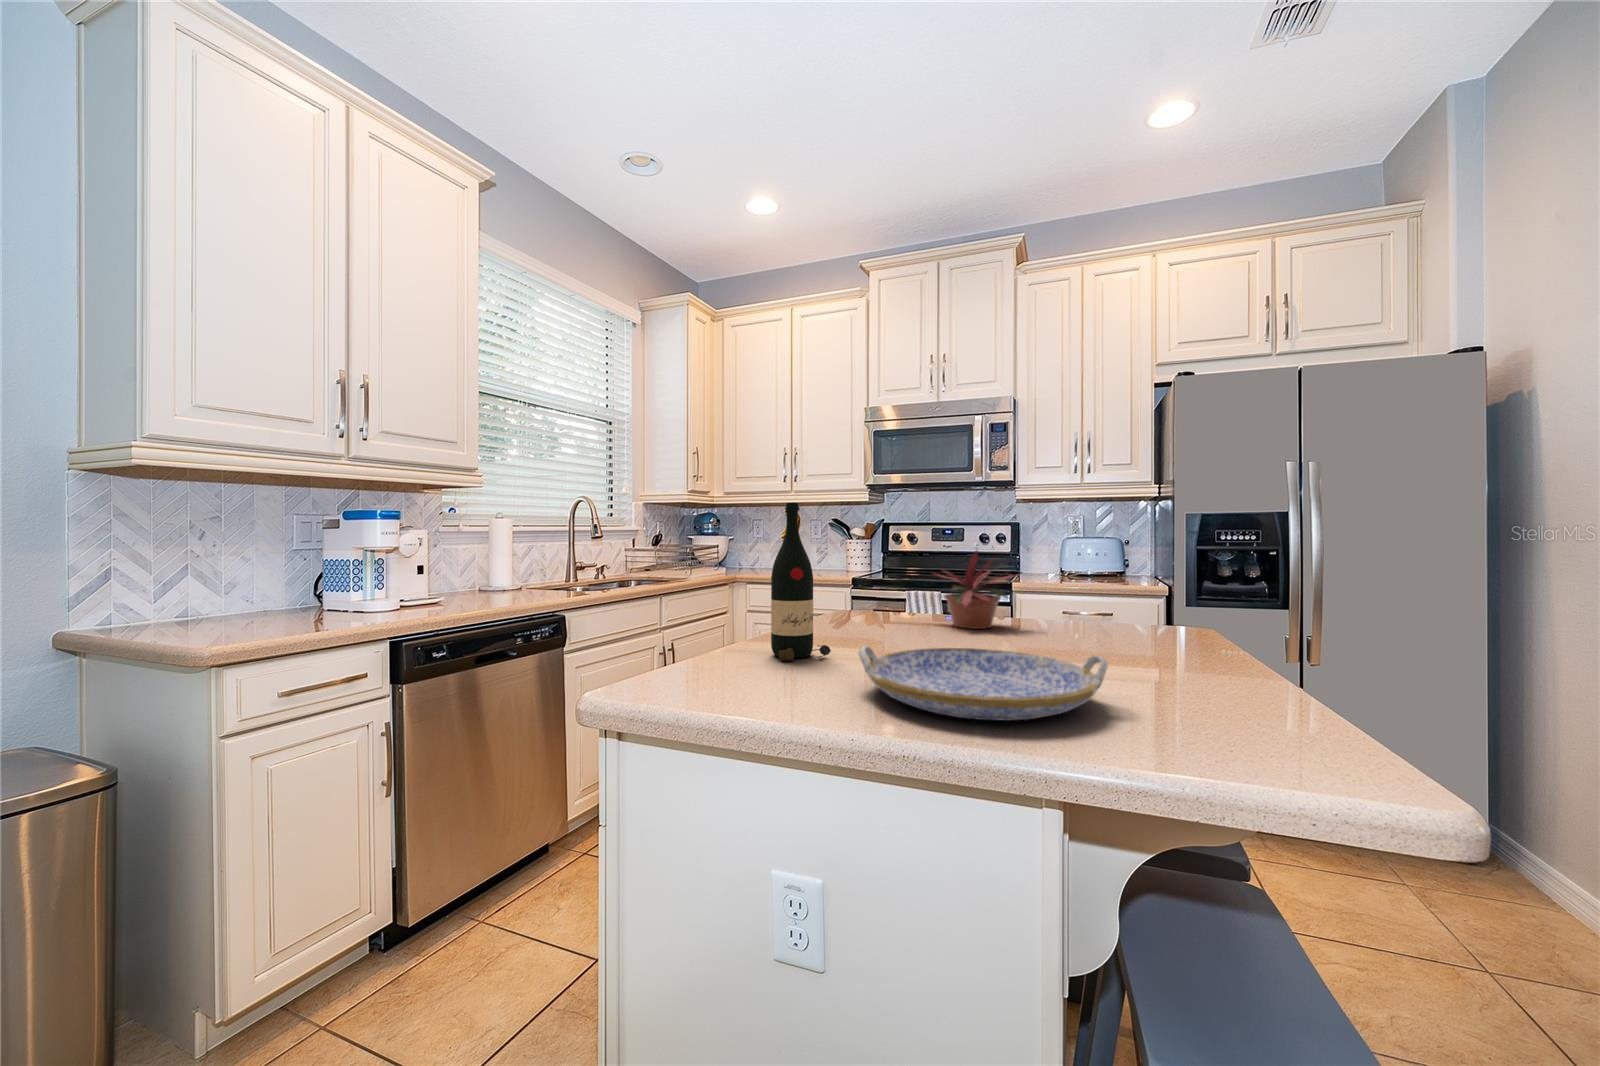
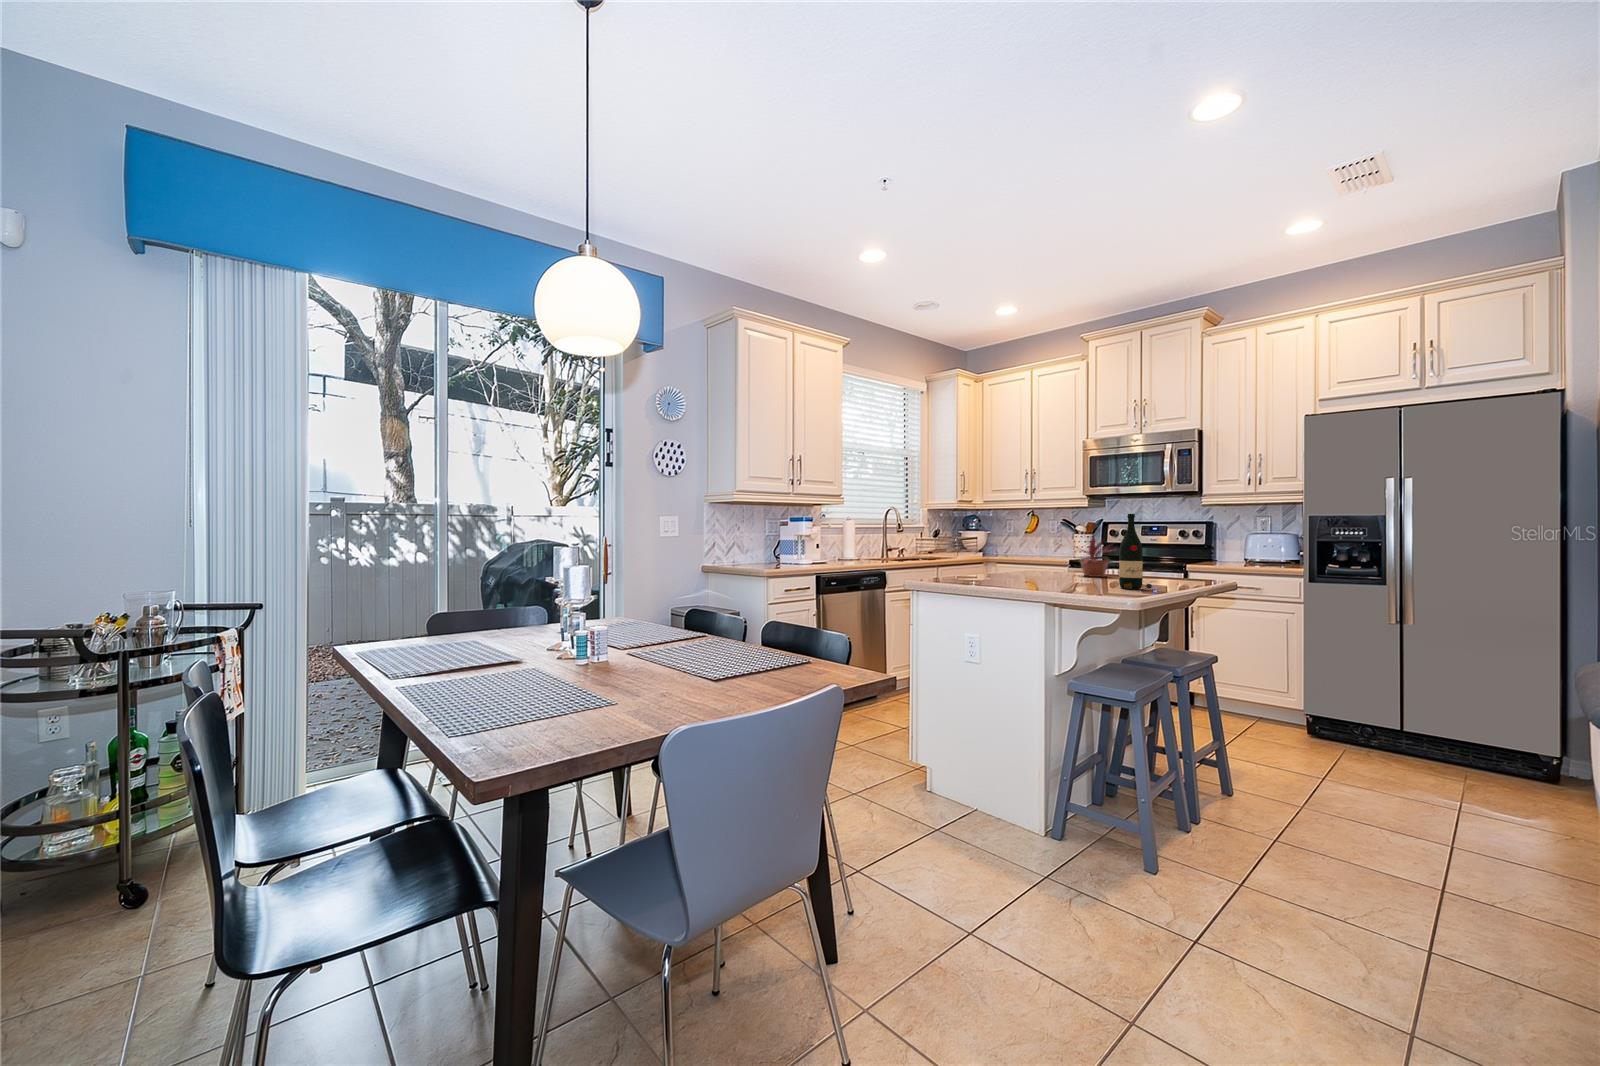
wine bottle: present [771,503,831,661] -> present [1119,514,1152,589]
serving tray: present [859,646,1108,721] -> none [999,567,1084,586]

